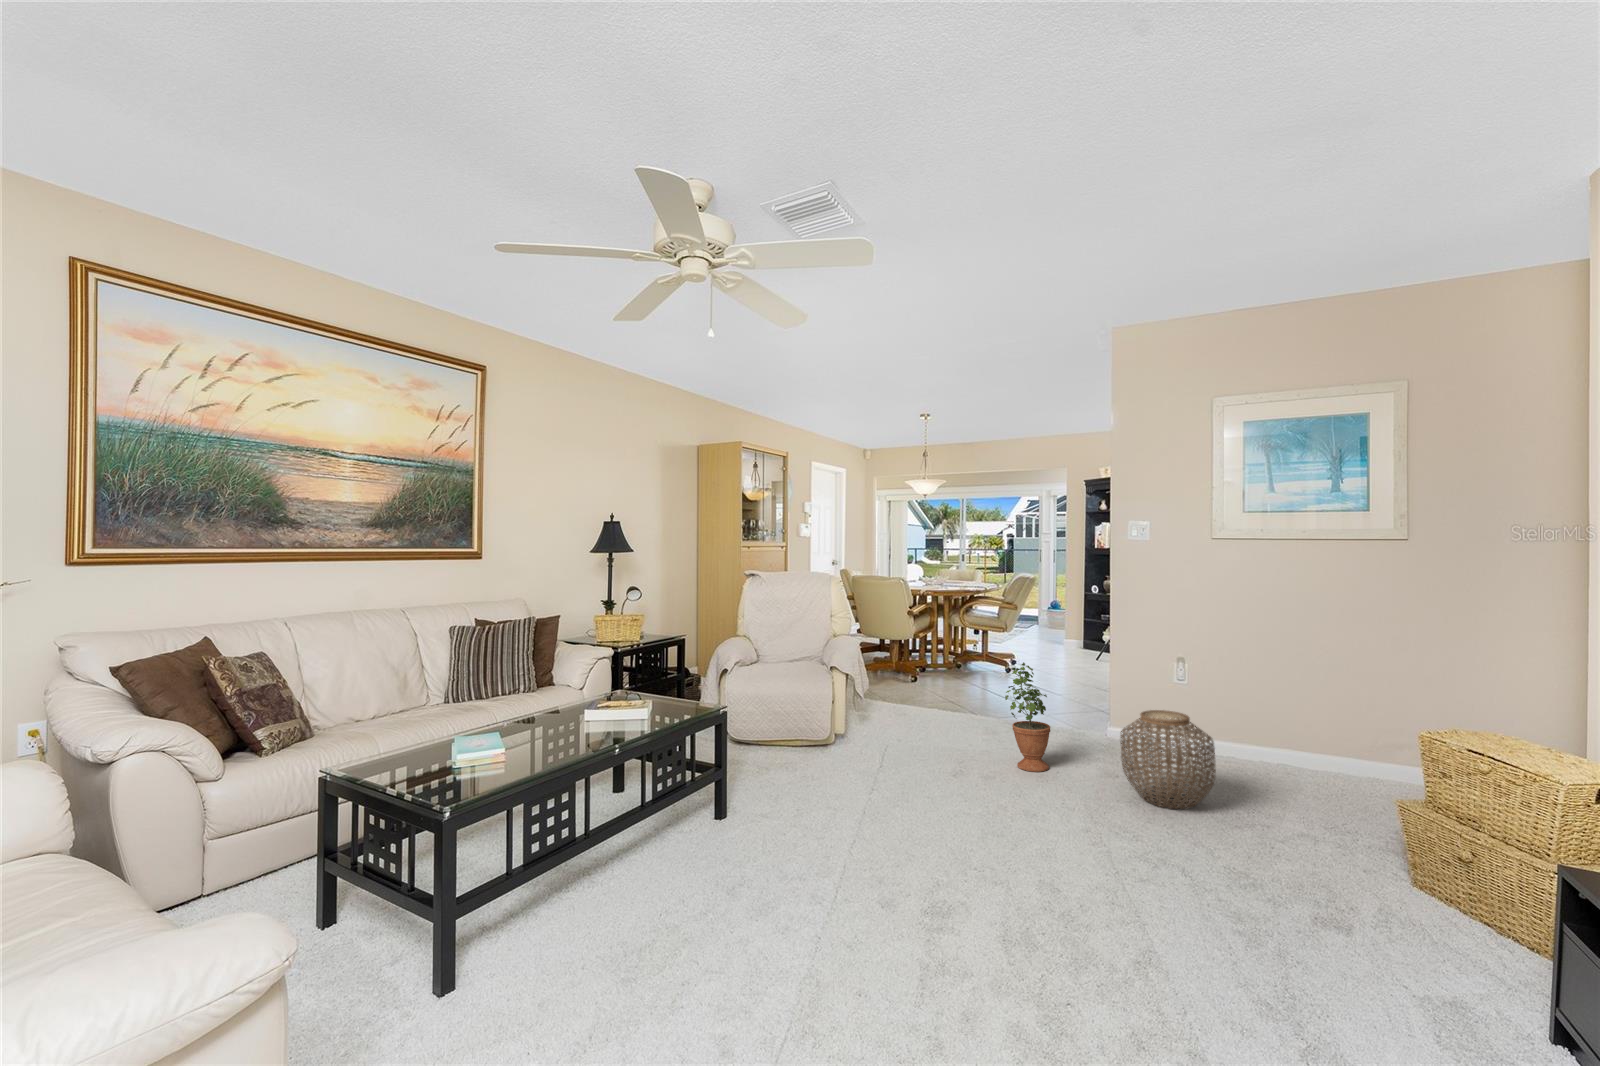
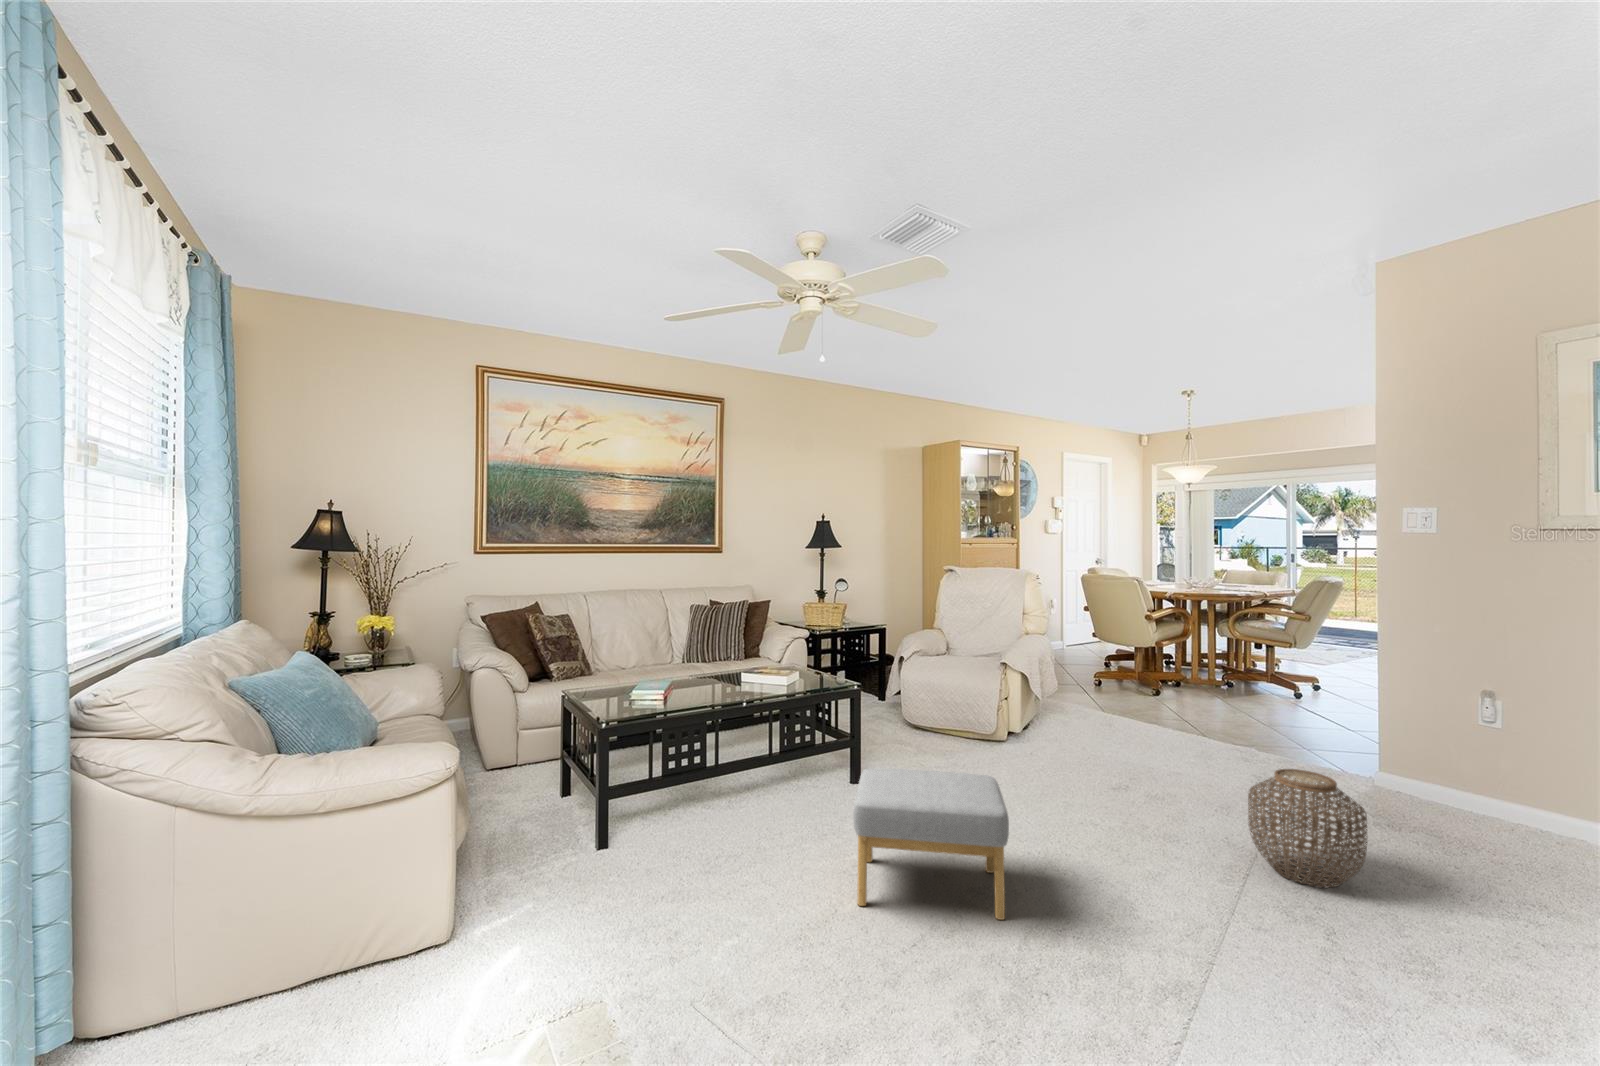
potted plant: present [1005,662,1050,772] -> none [1145,692,1199,813]
footstool: none [819,764,1016,952] -> present [853,768,1009,920]

